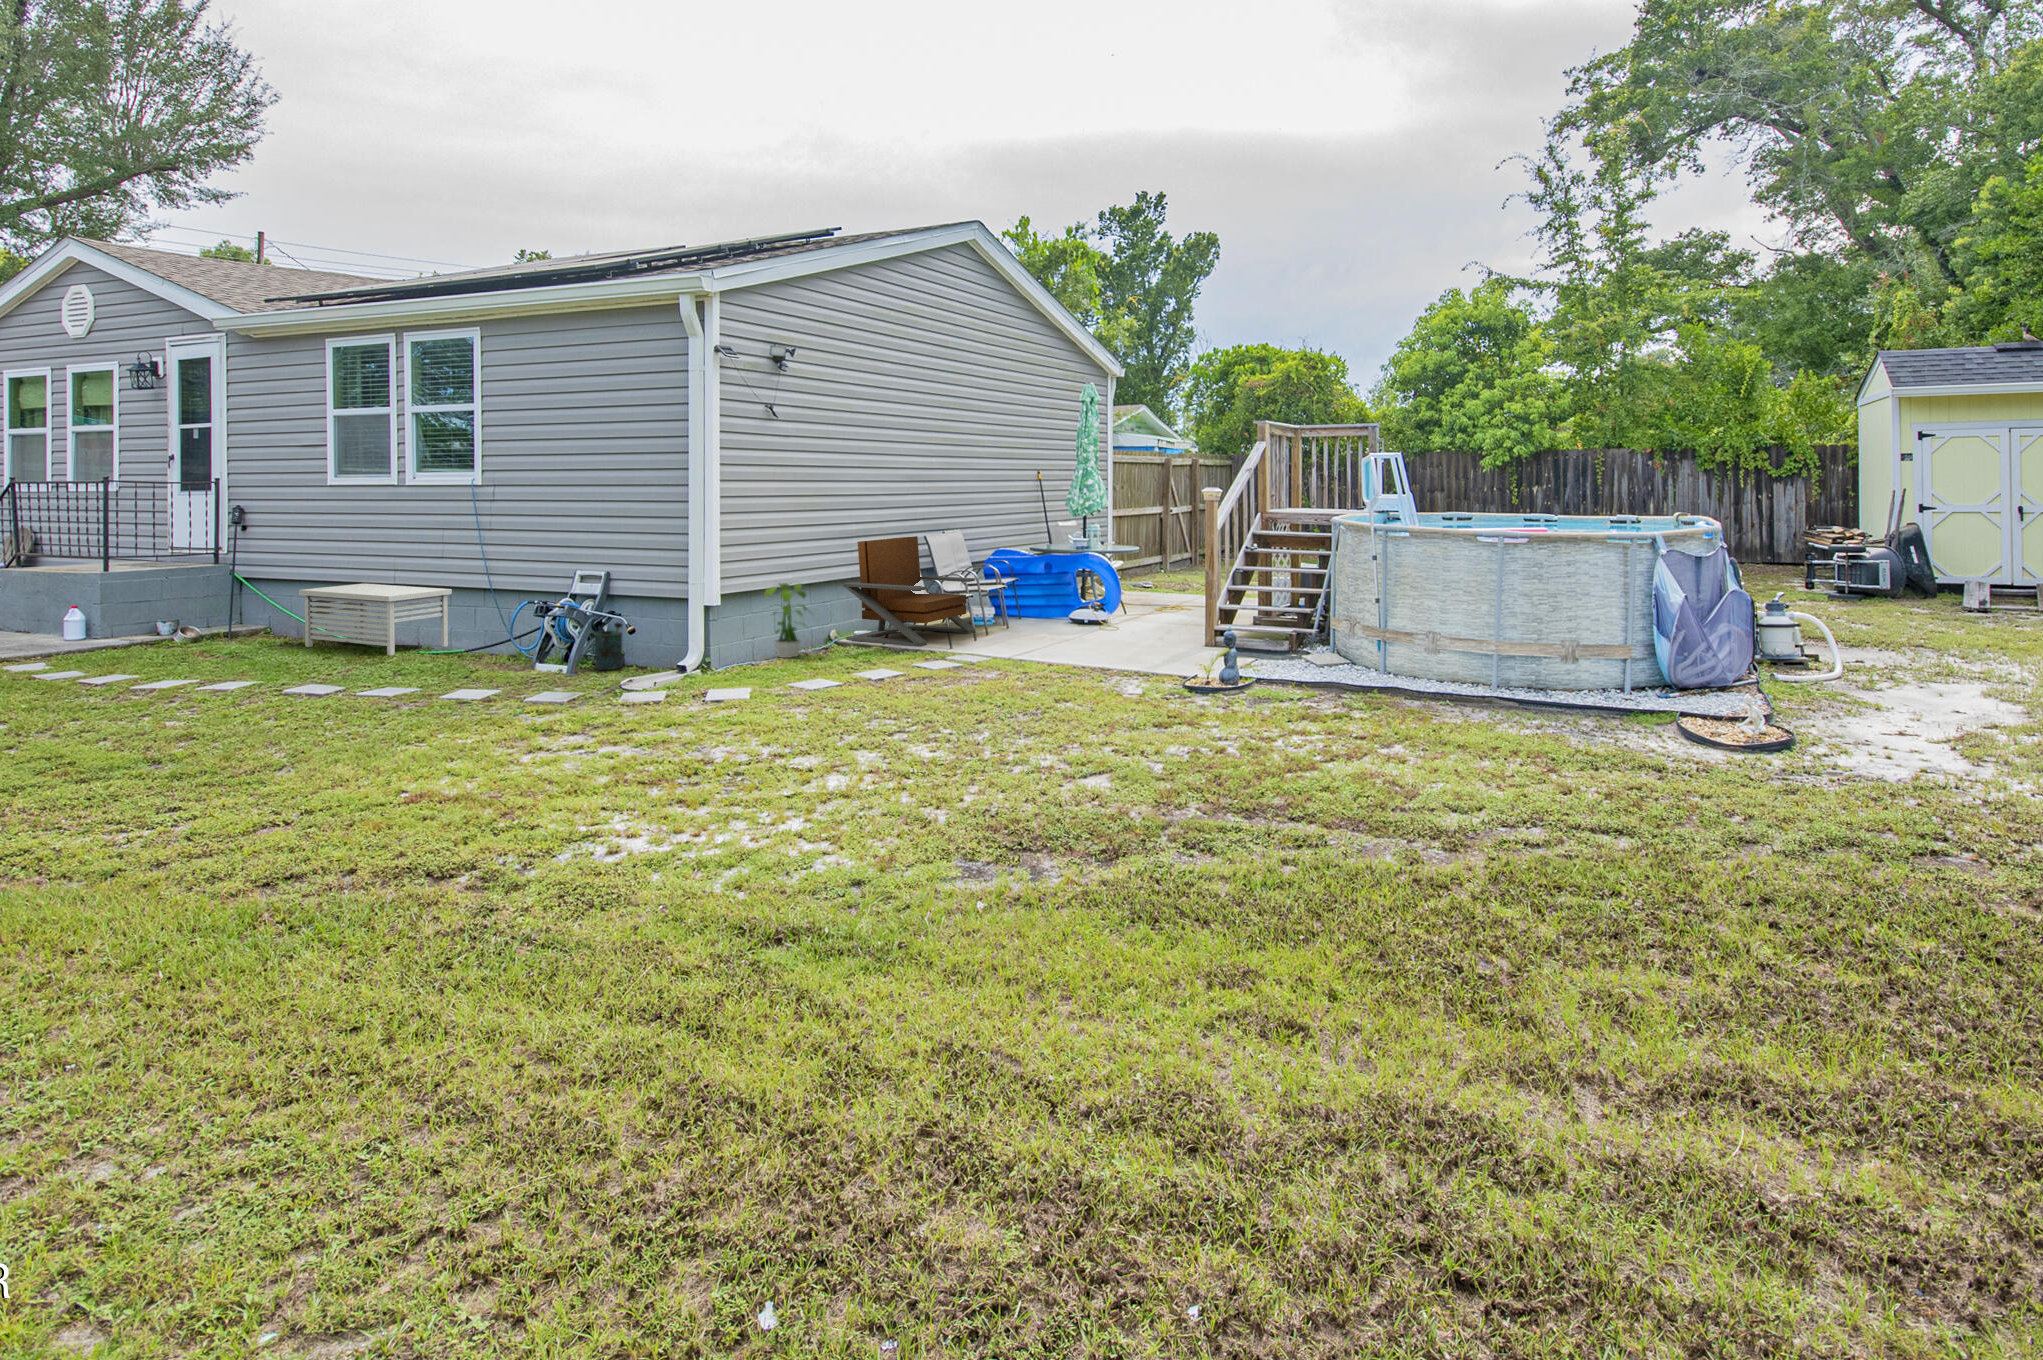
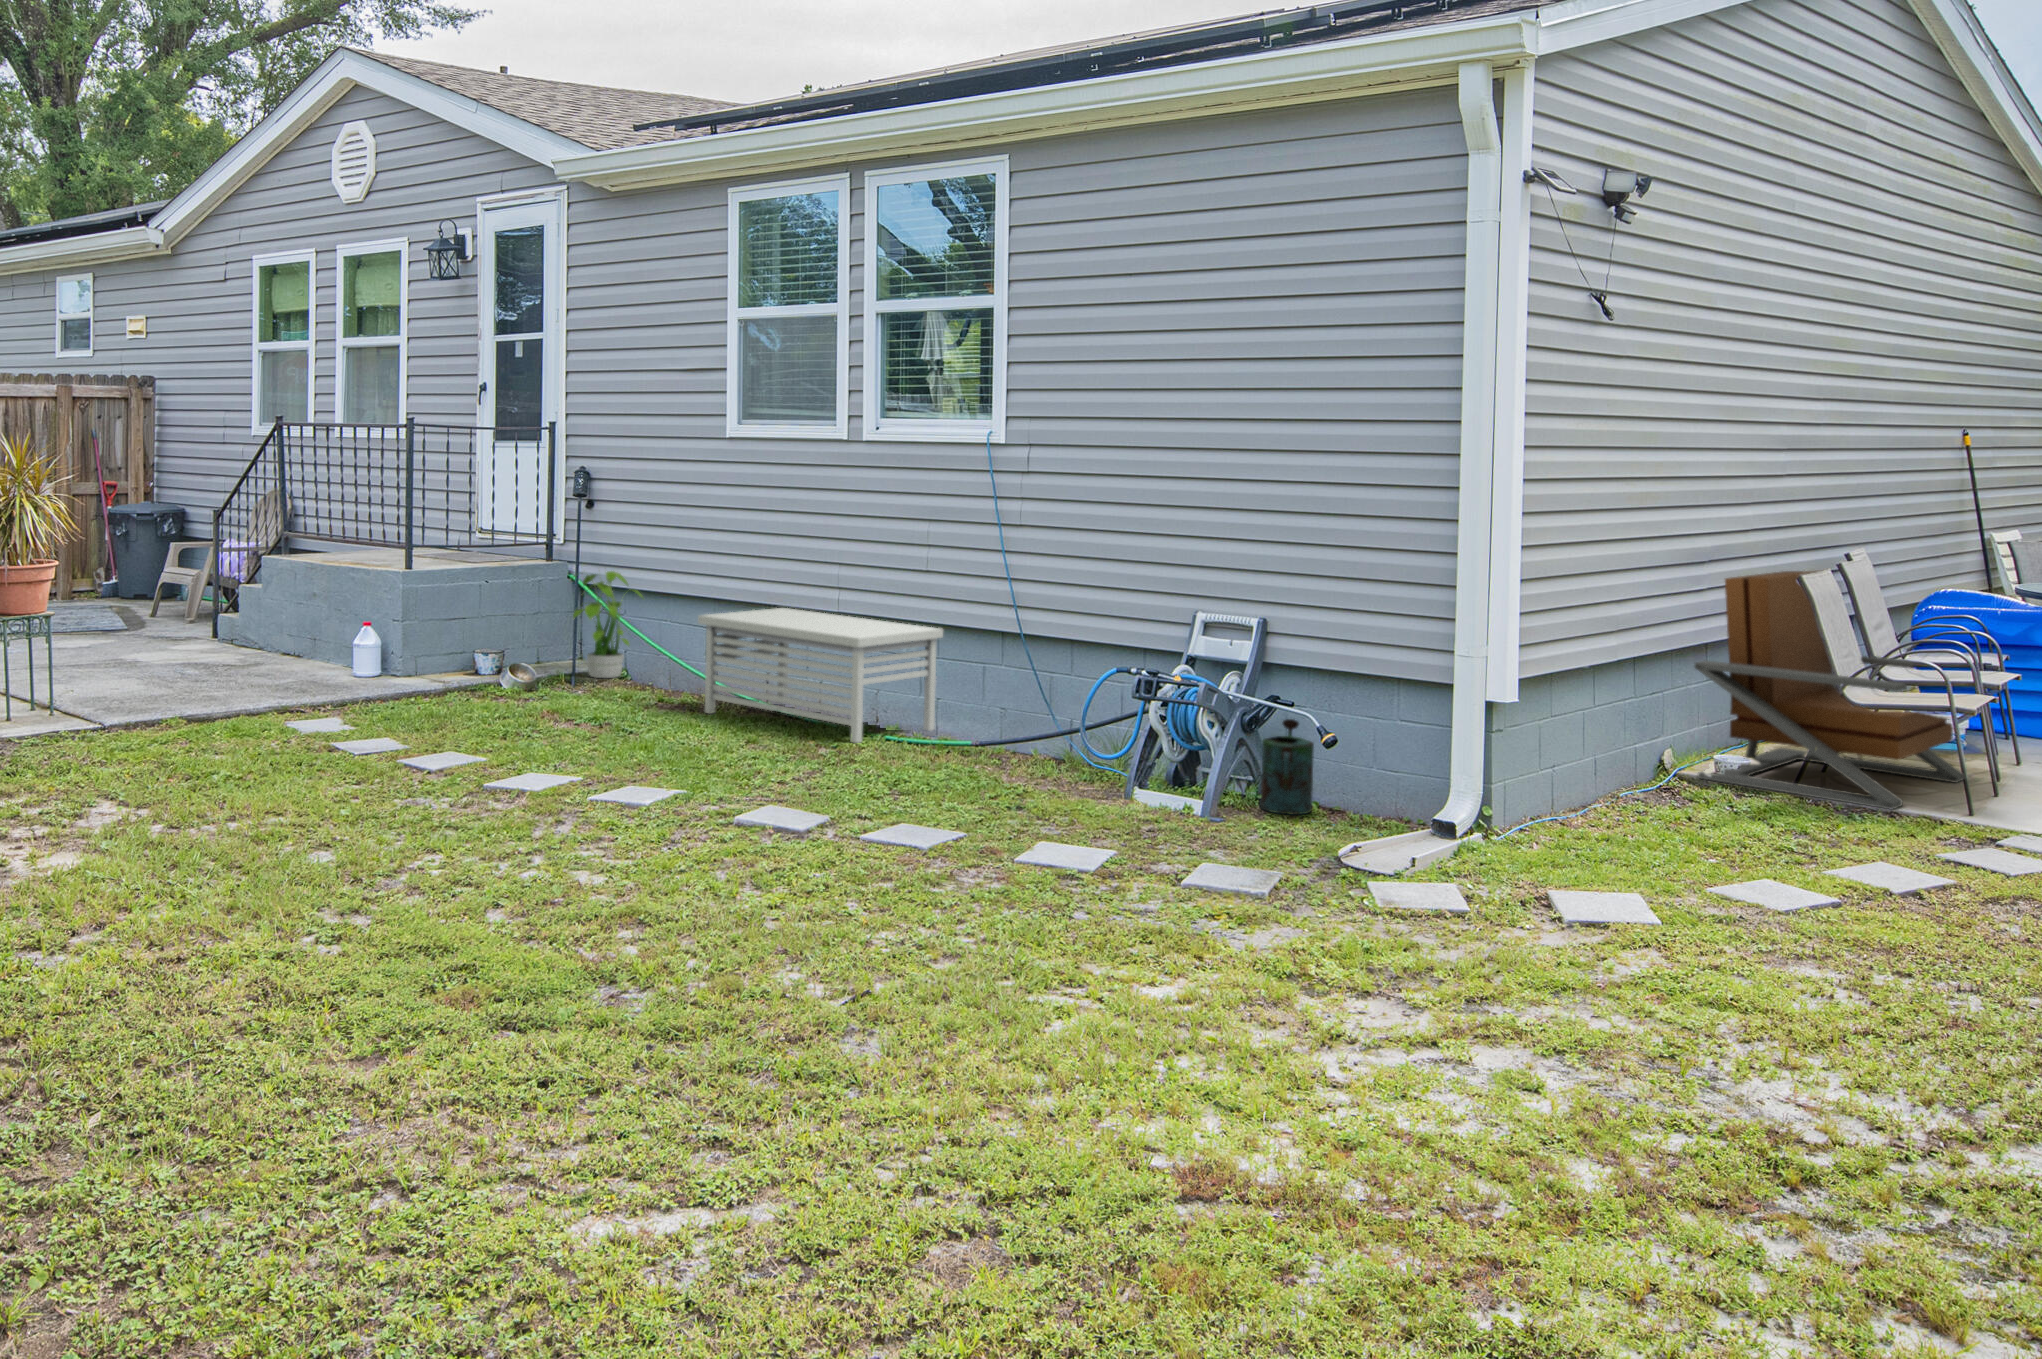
potted plant: present [765,583,807,658] -> present [573,571,643,678]

